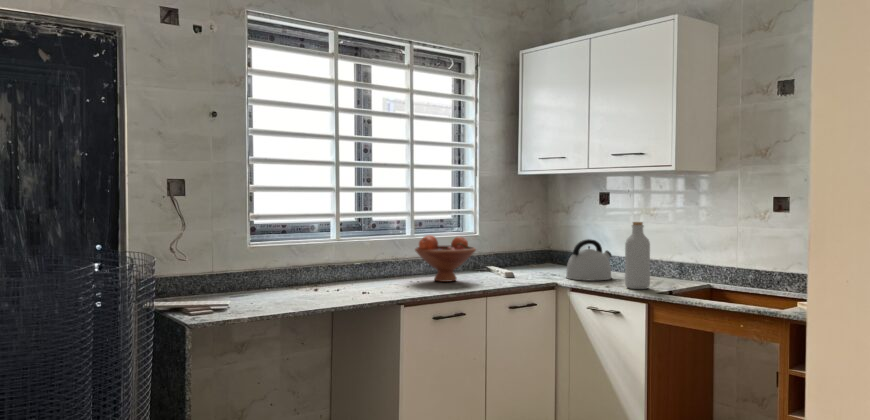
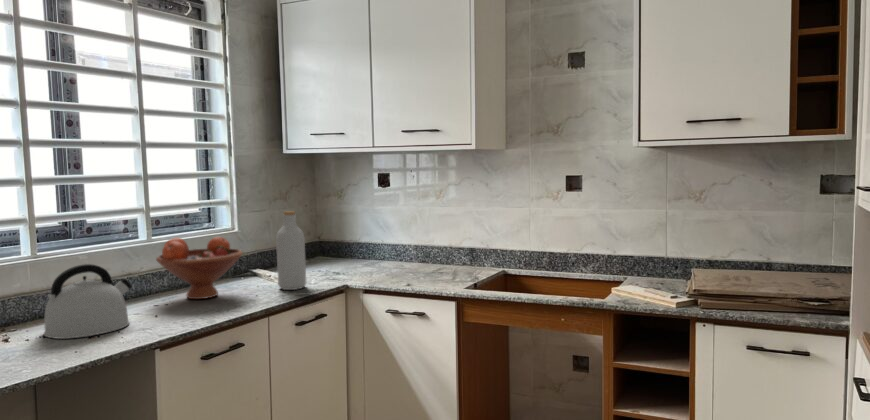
bottle: present [625,222,650,289] -> present [276,211,306,290]
kettle: present [566,239,612,281] -> present [44,264,132,339]

